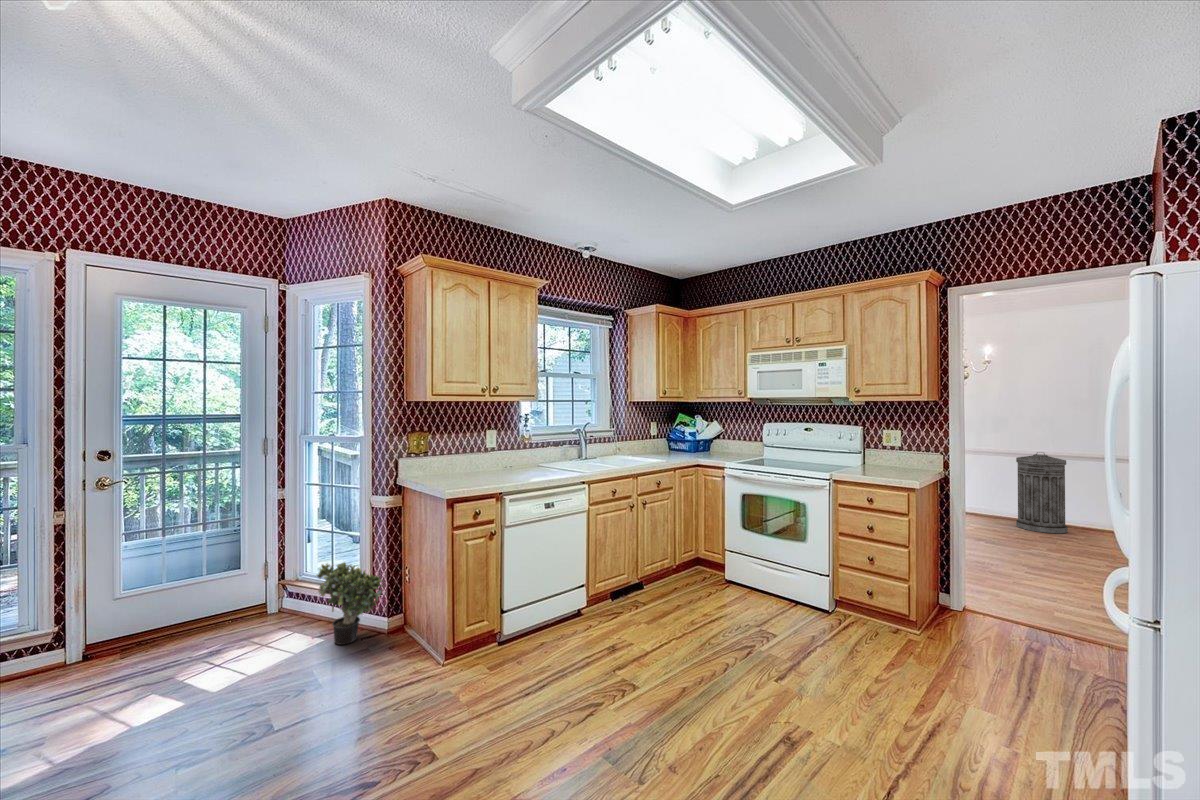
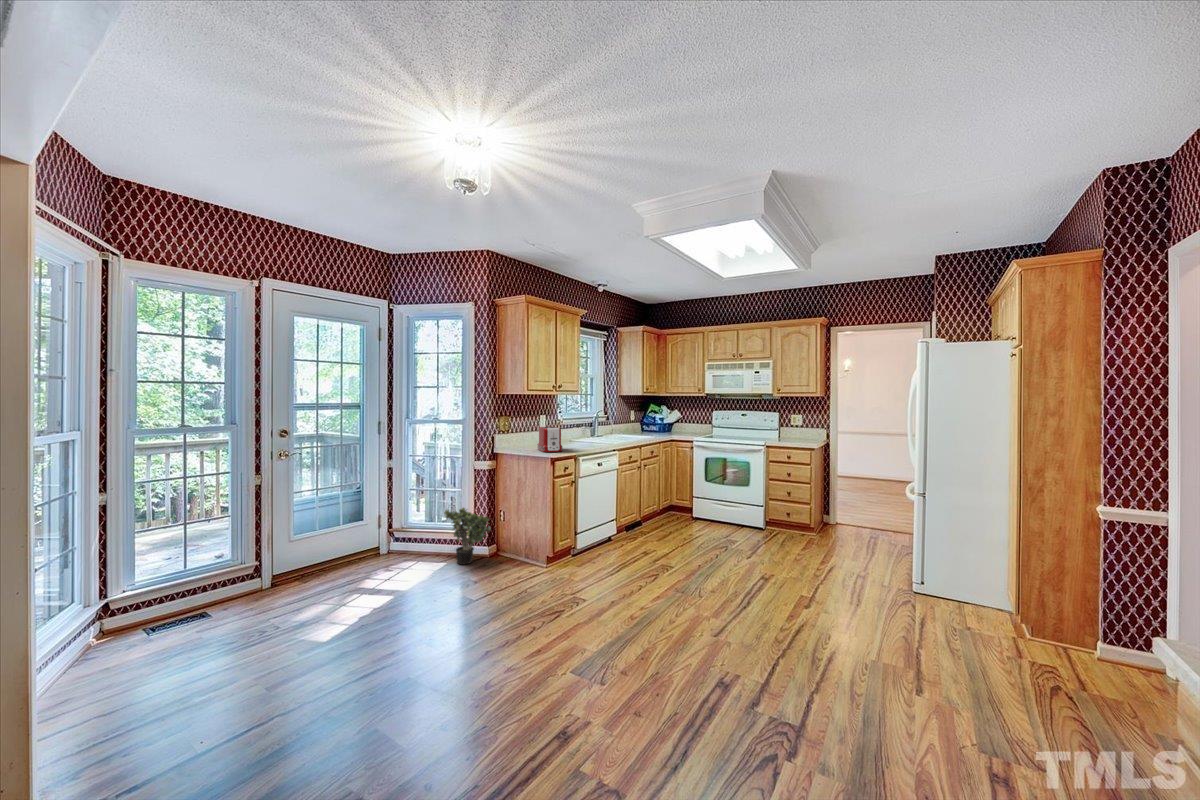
toaster: none [450,448,485,487] -> present [537,427,562,452]
trash can: present [1016,452,1067,533] -> none [855,431,884,483]

